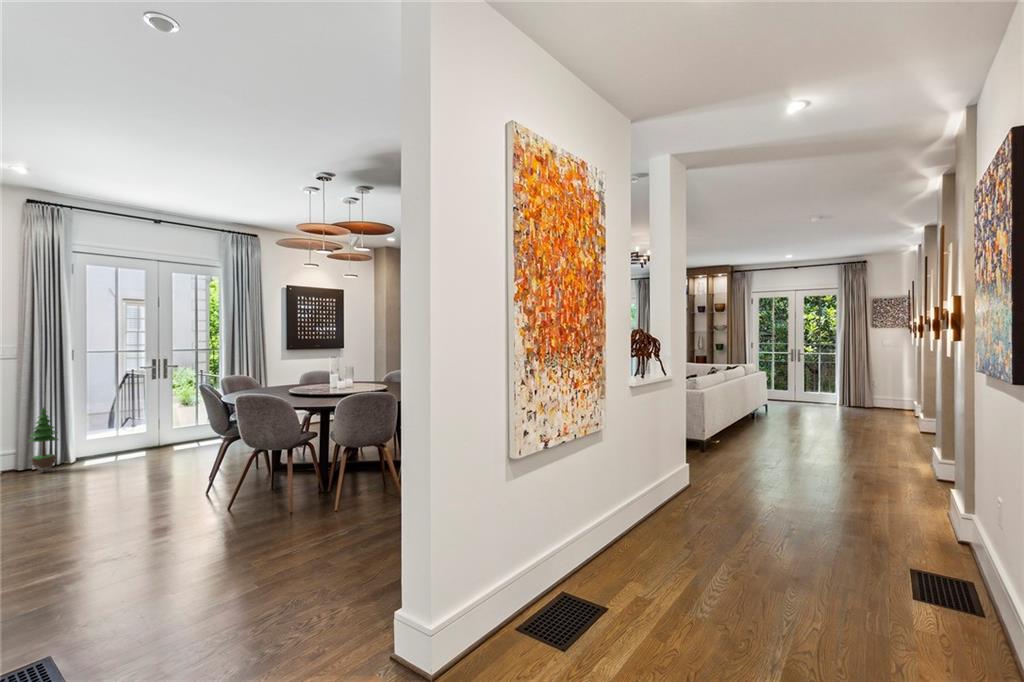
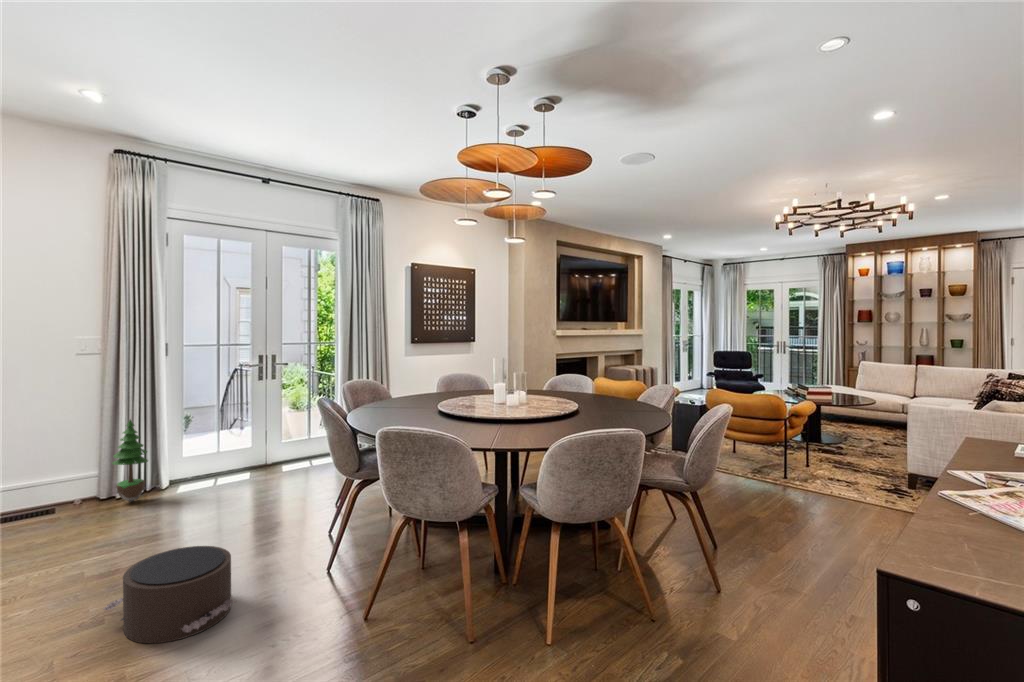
pouf: none [38,475,134,527] -> present [103,546,235,643]

